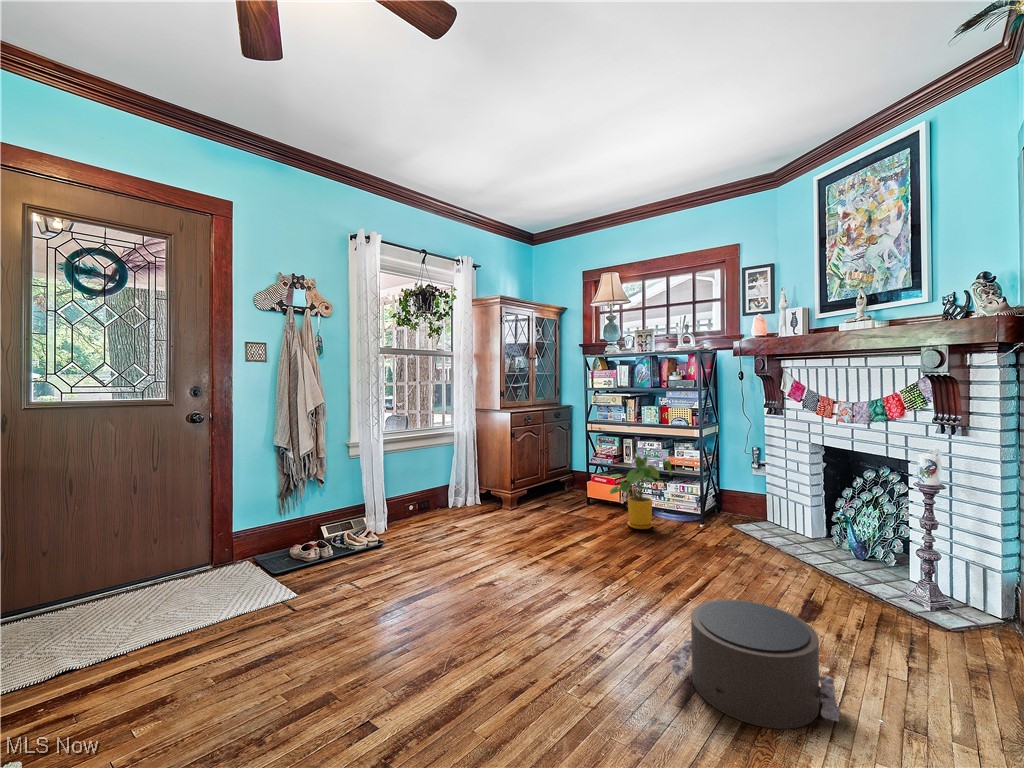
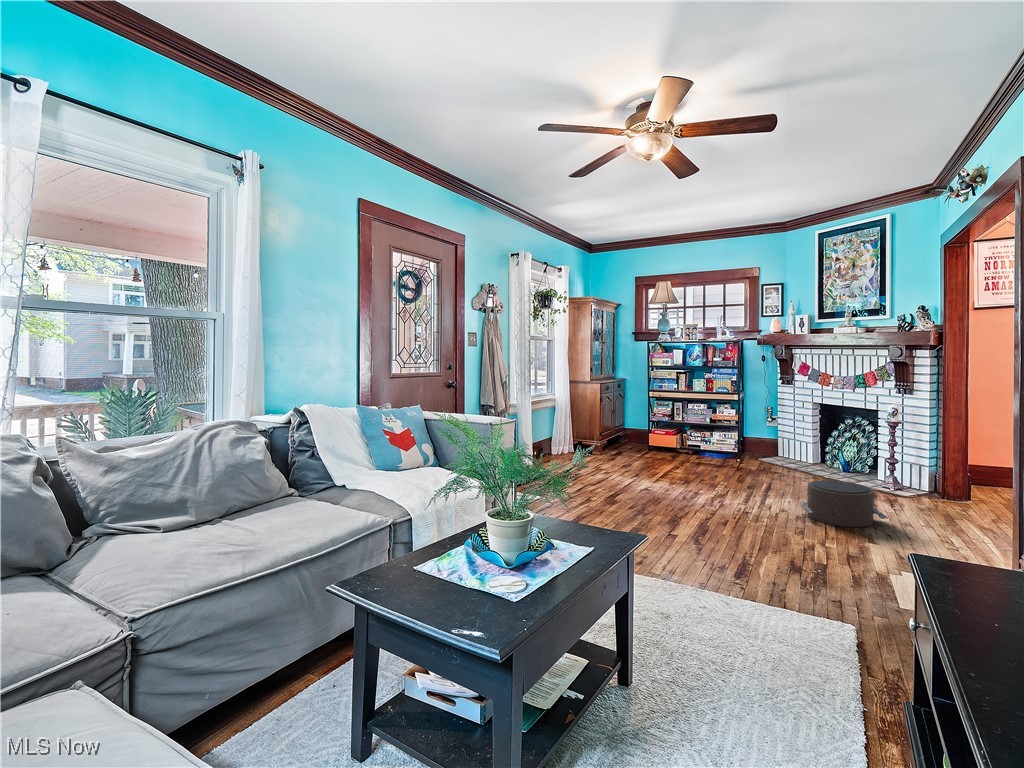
house plant: present [610,457,672,529] -> none [682,416,723,464]

